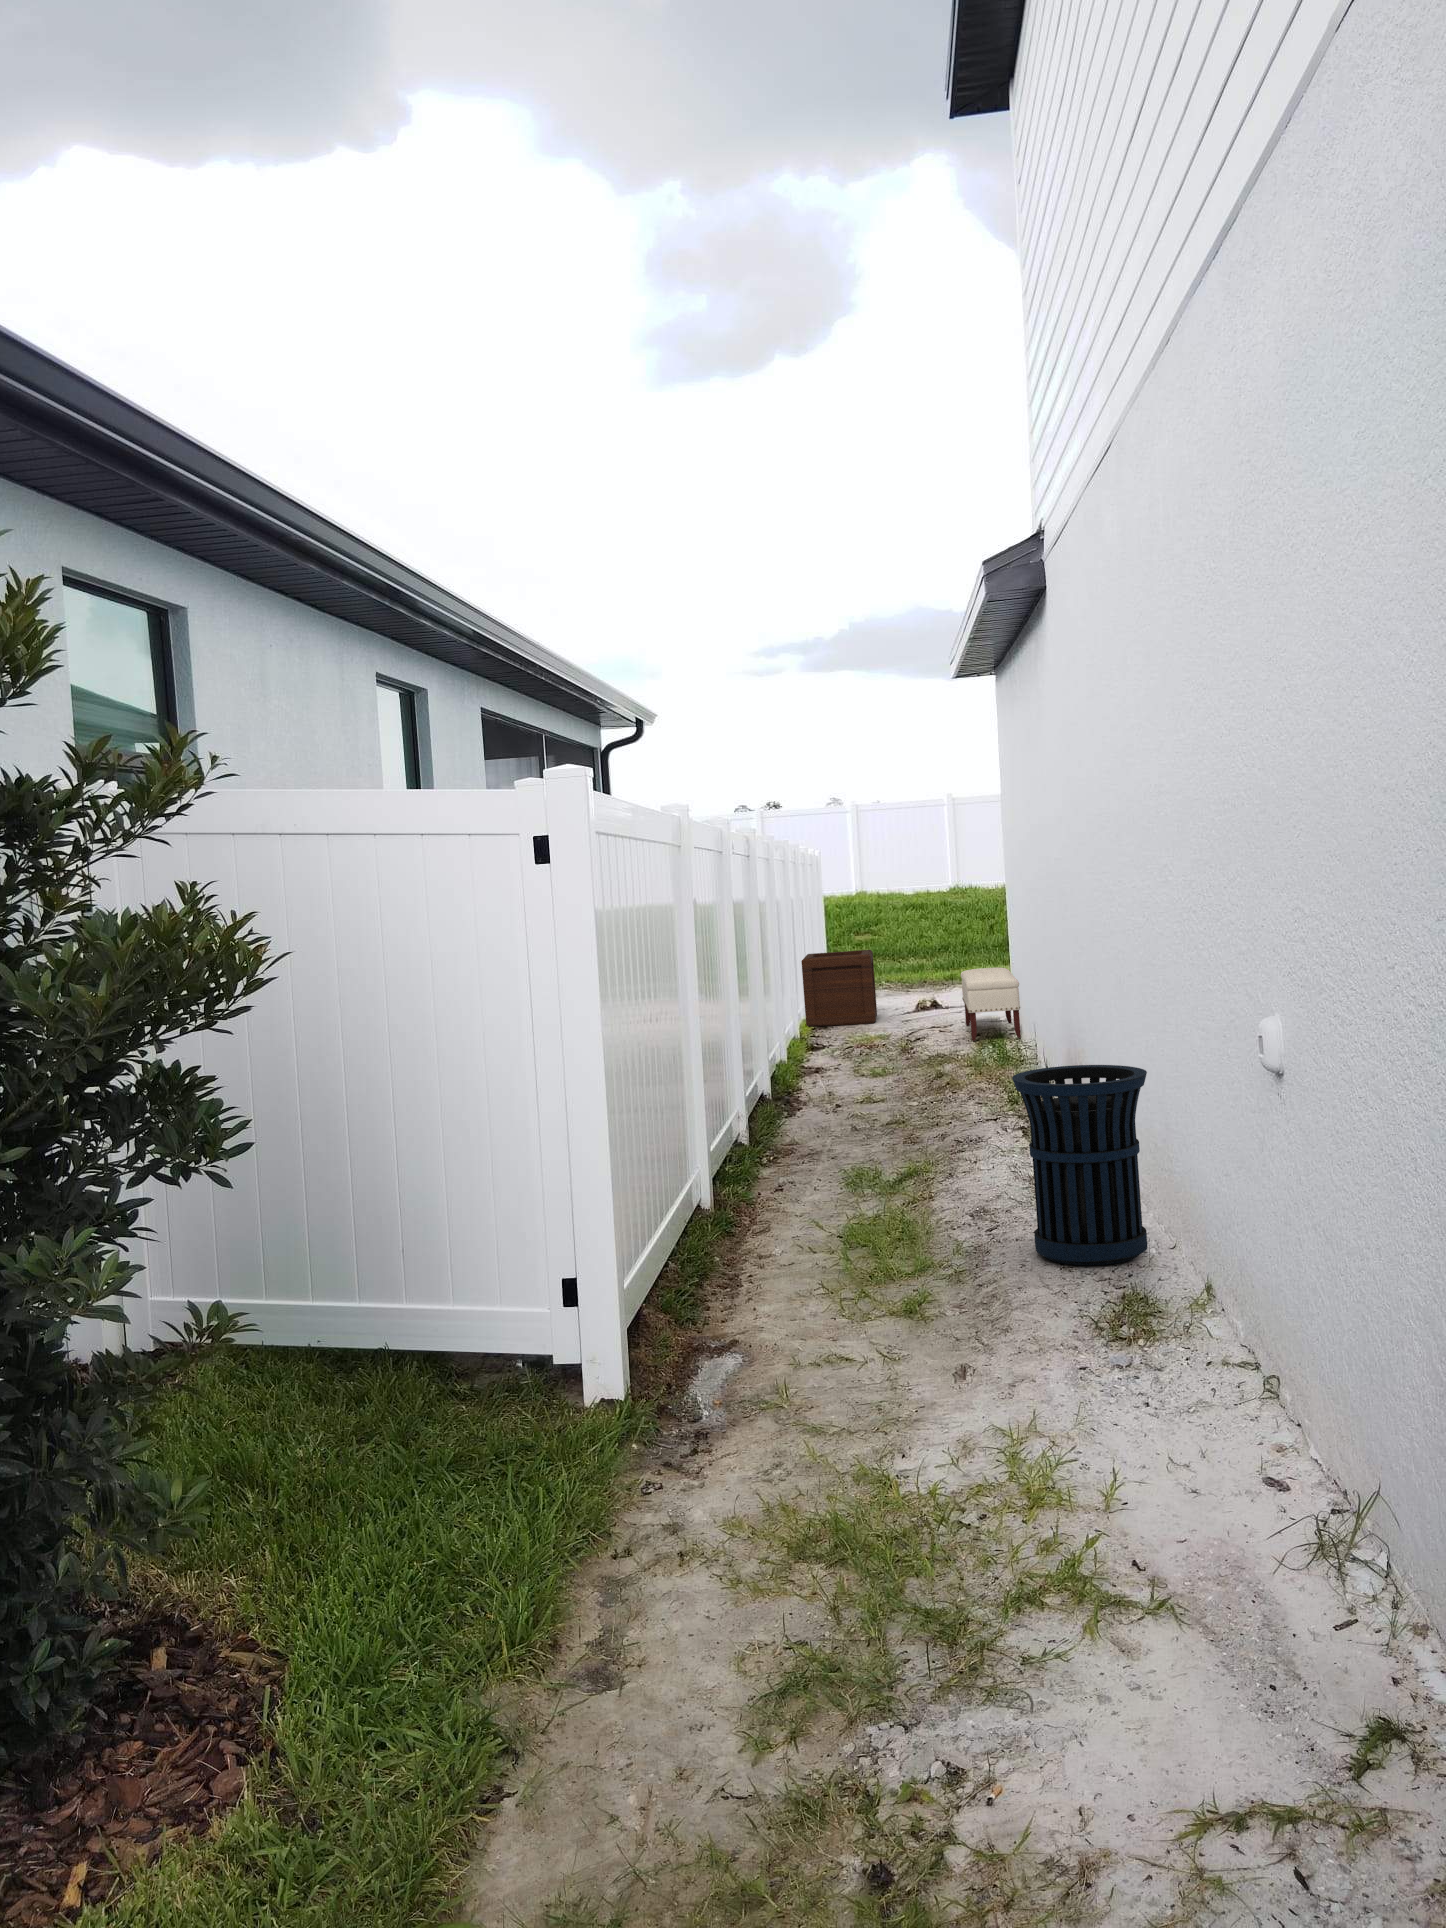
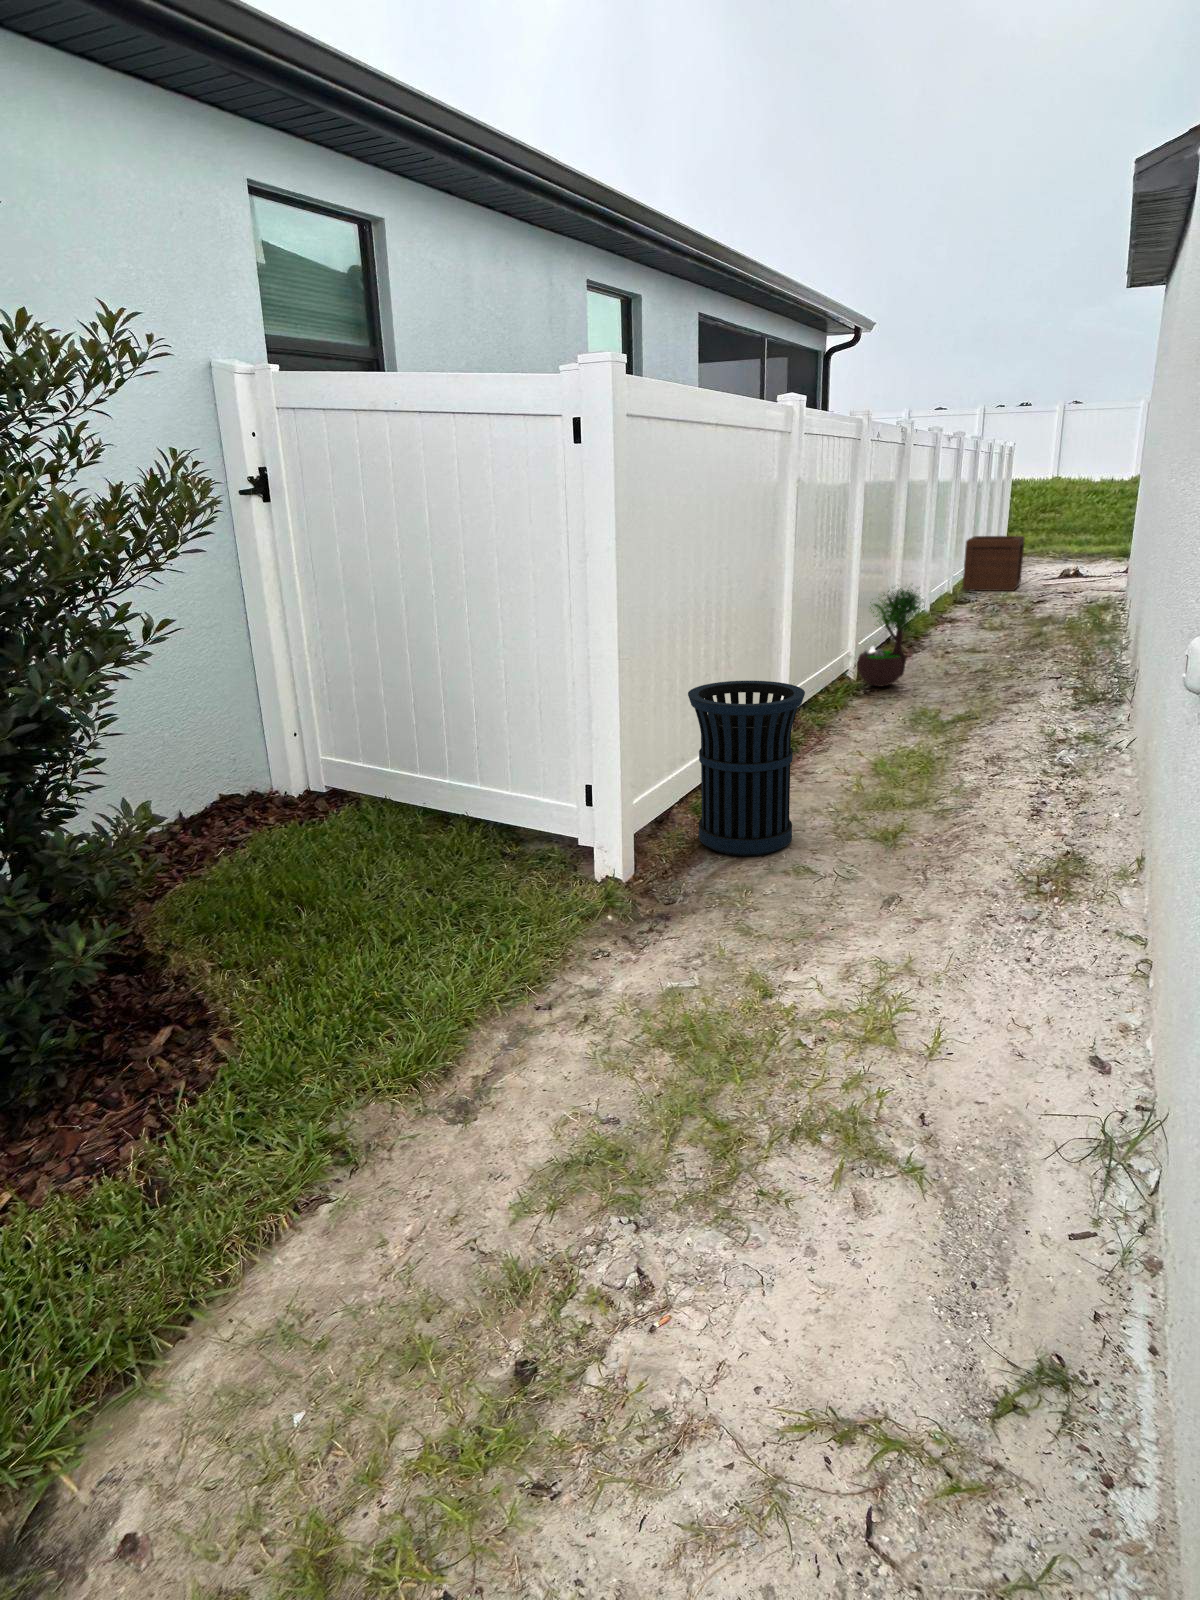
bench: present [961,968,1021,1041] -> none [1080,556,1127,613]
potted tree: none [746,1005,827,1152] -> present [858,588,924,686]
trash can: present [1012,1065,1148,1265] -> present [688,681,805,856]

